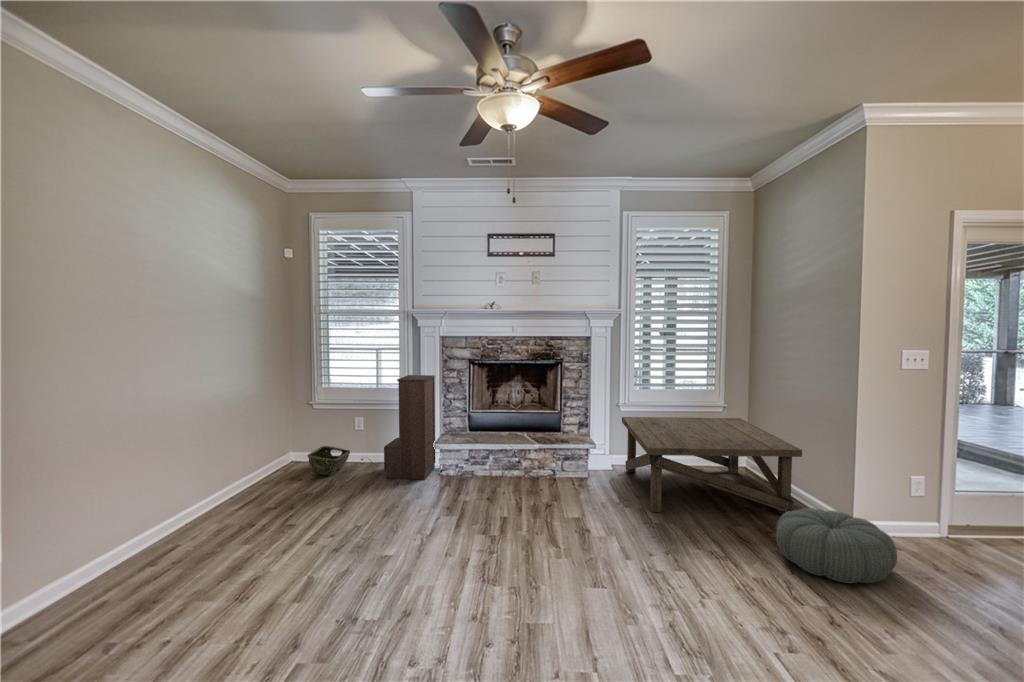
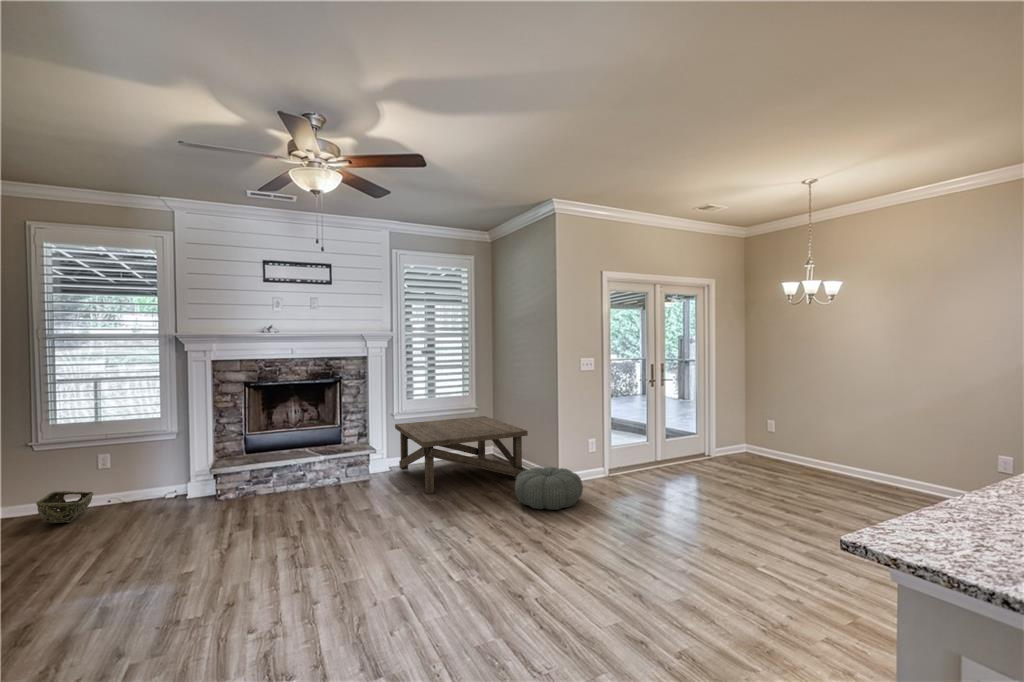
bookshelf: present [384,375,435,480] -> none [147,400,208,513]

